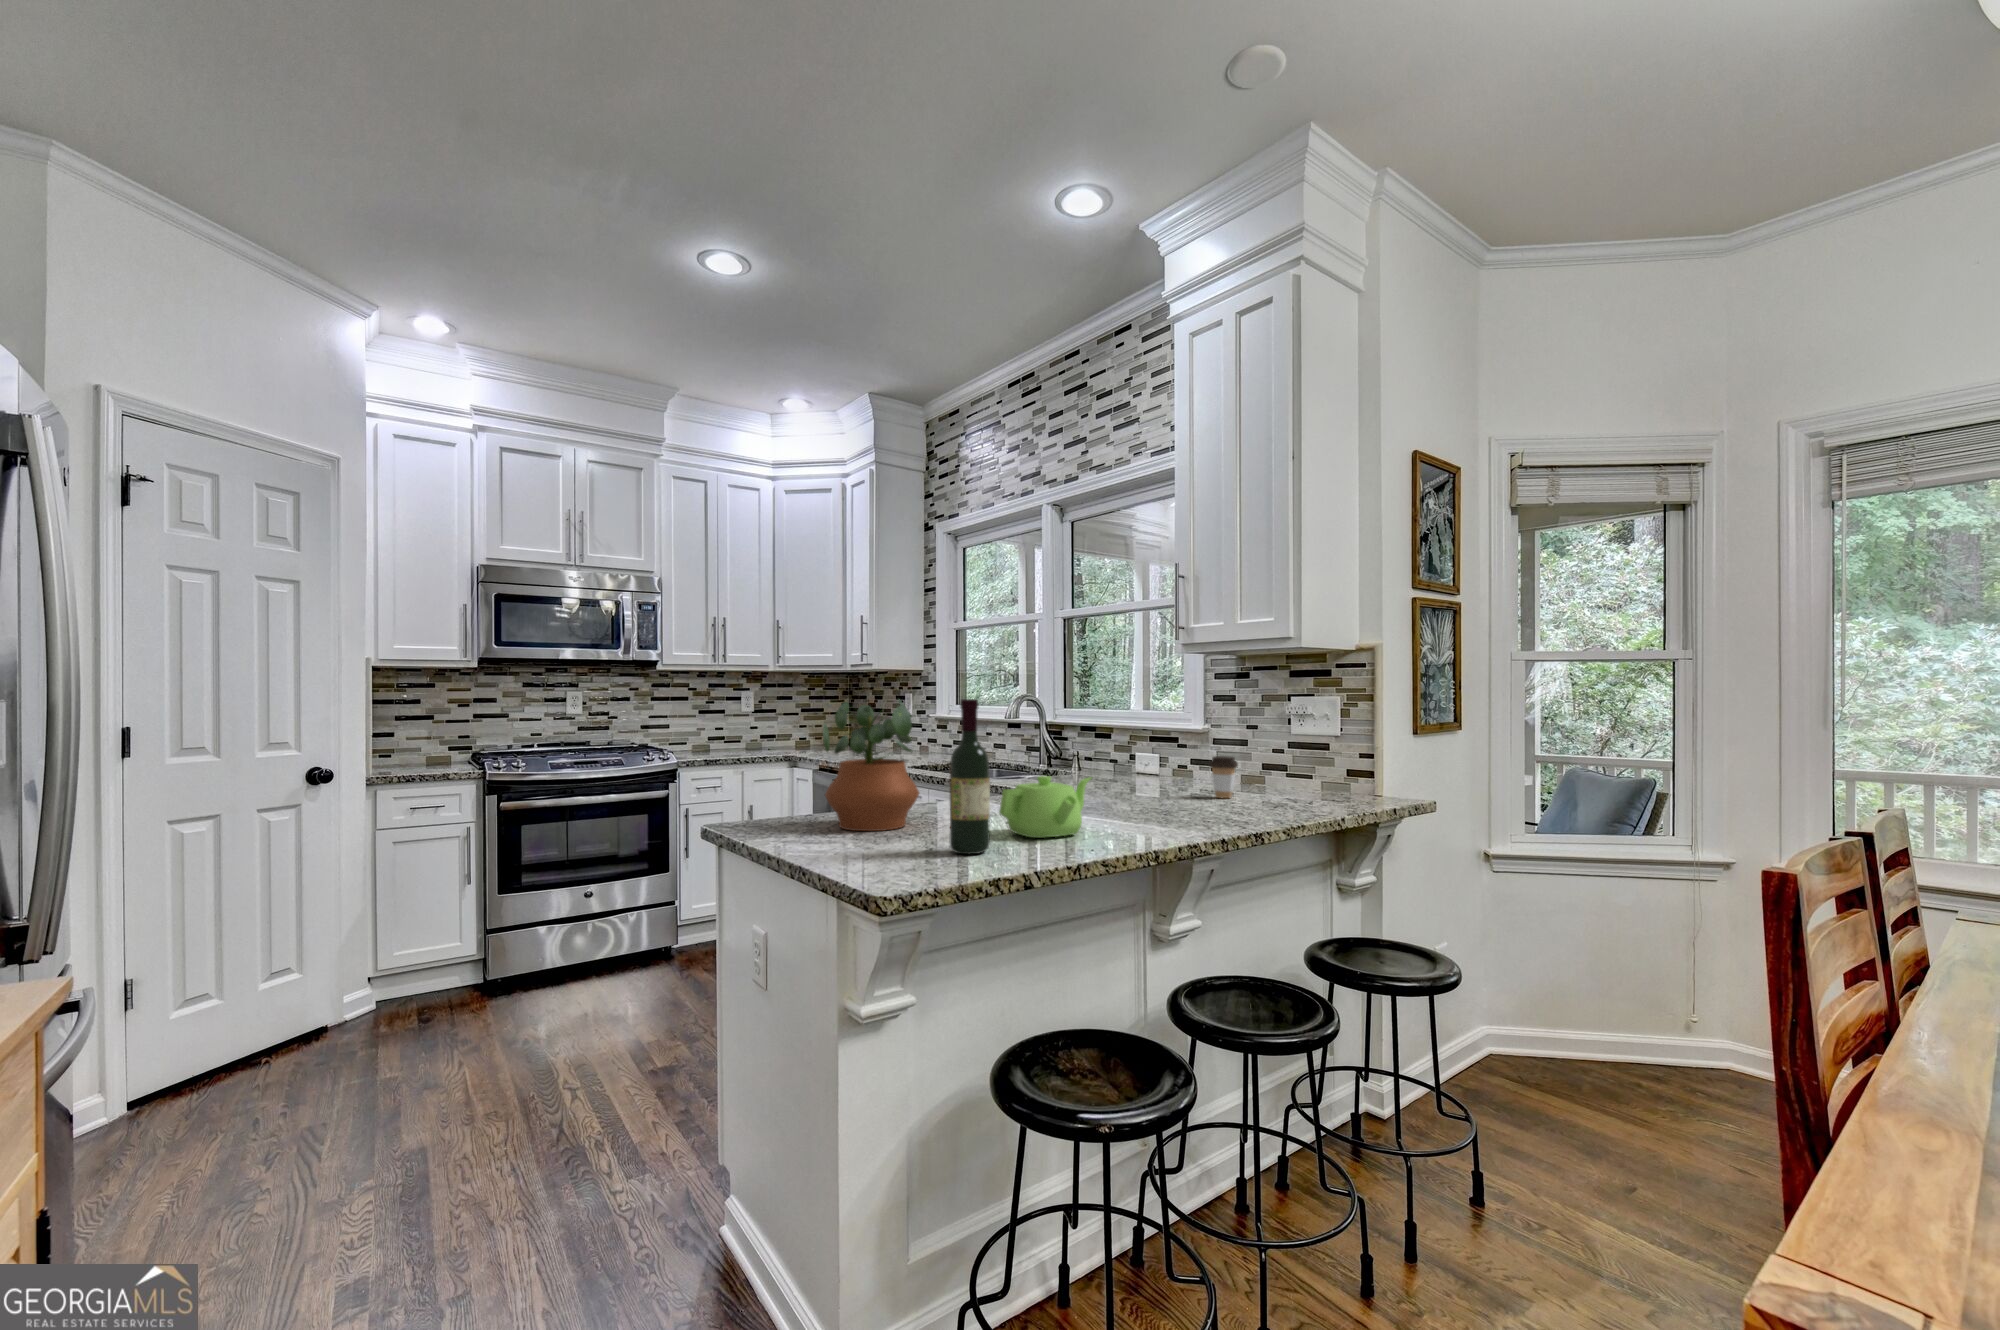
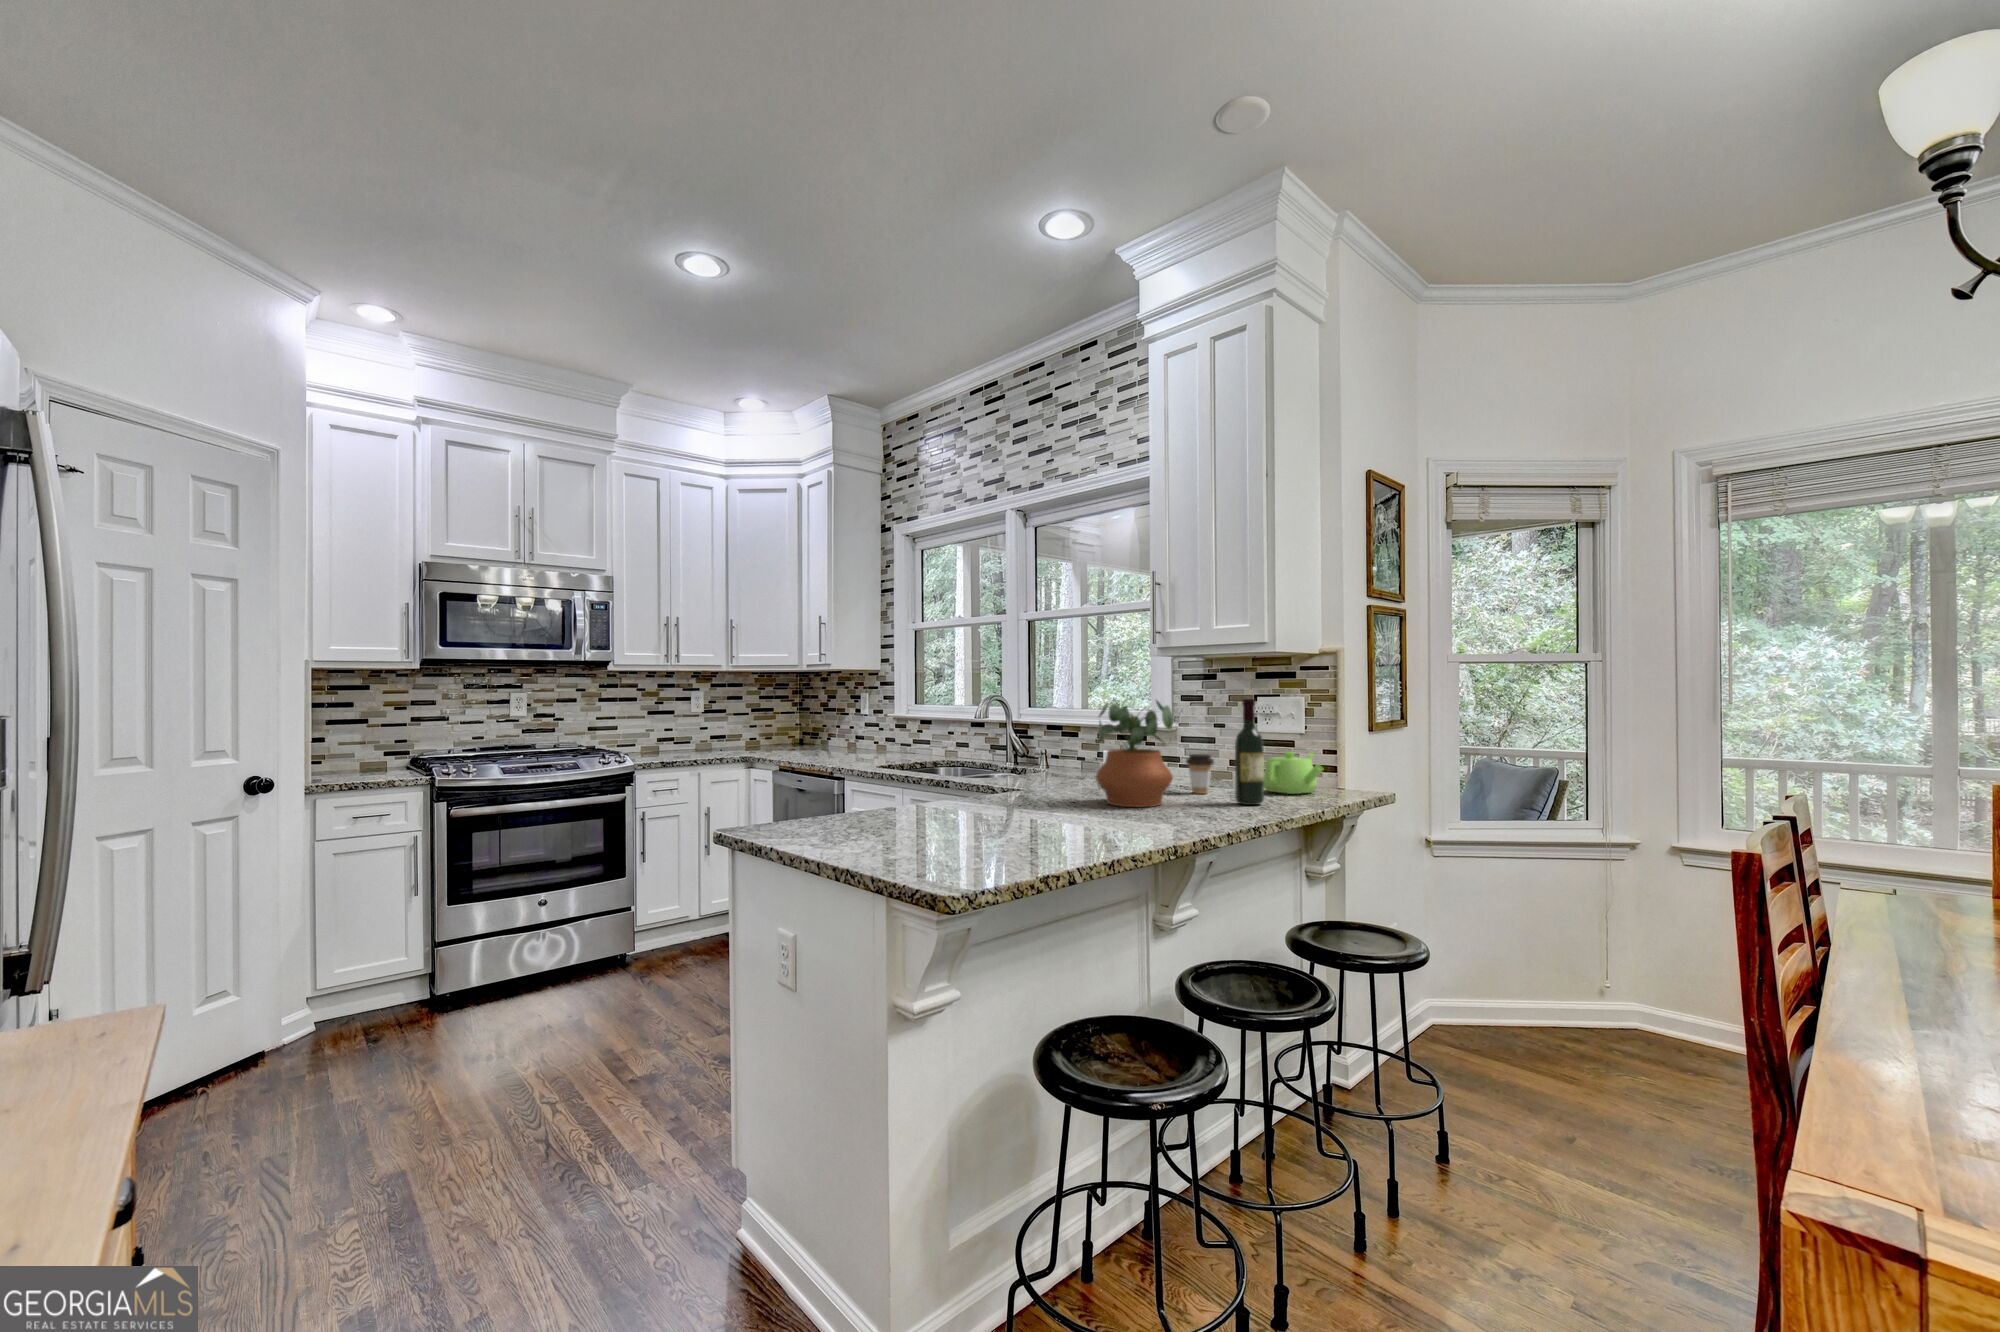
potted plant: present [823,699,919,831] -> present [1096,701,1173,807]
wine bottle: present [949,699,990,854] -> present [1235,699,1264,805]
teapot: present [999,776,1091,838] -> present [1264,752,1323,794]

